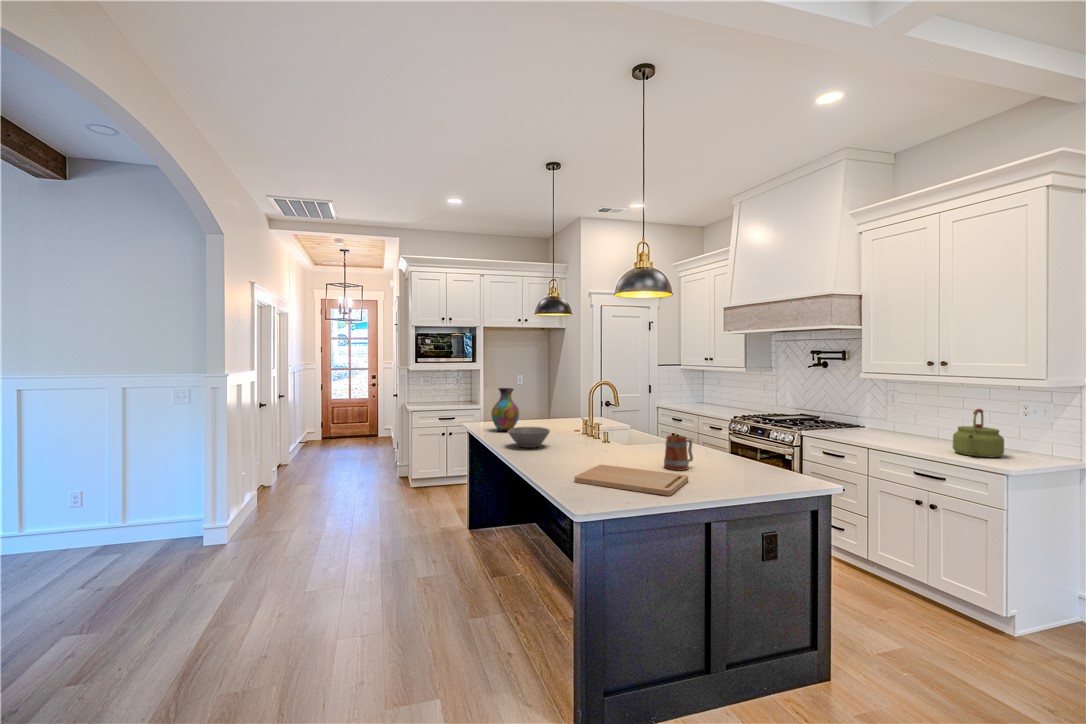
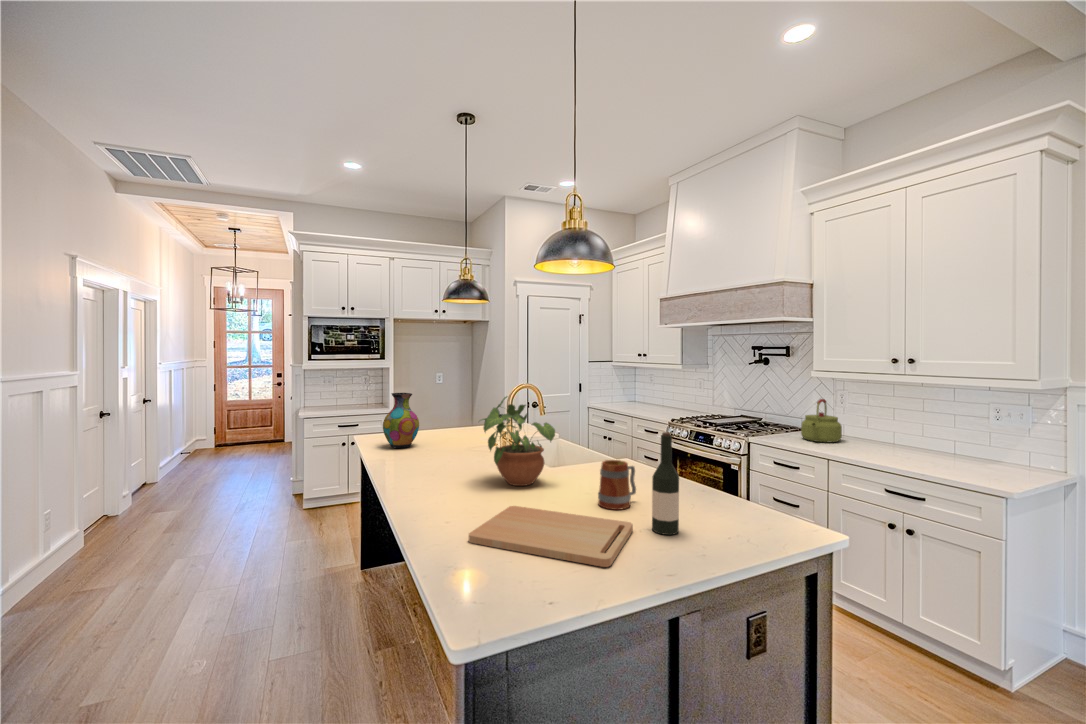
potted plant: none [572,389,631,456] -> present [482,397,555,486]
kettle: present [953,409,1004,457] -> present [801,399,842,442]
wine bottle: none [702,412,722,484] -> present [652,432,679,535]
bowl: present [508,427,550,448] -> none [393,445,451,475]

